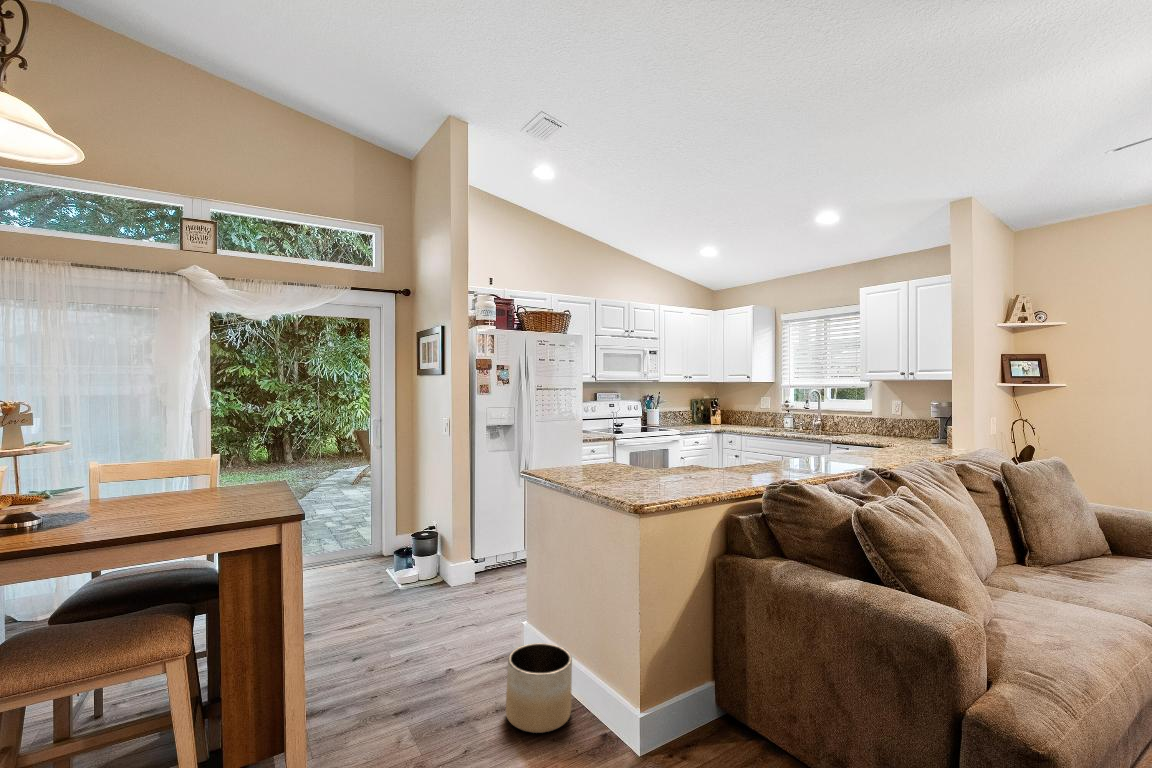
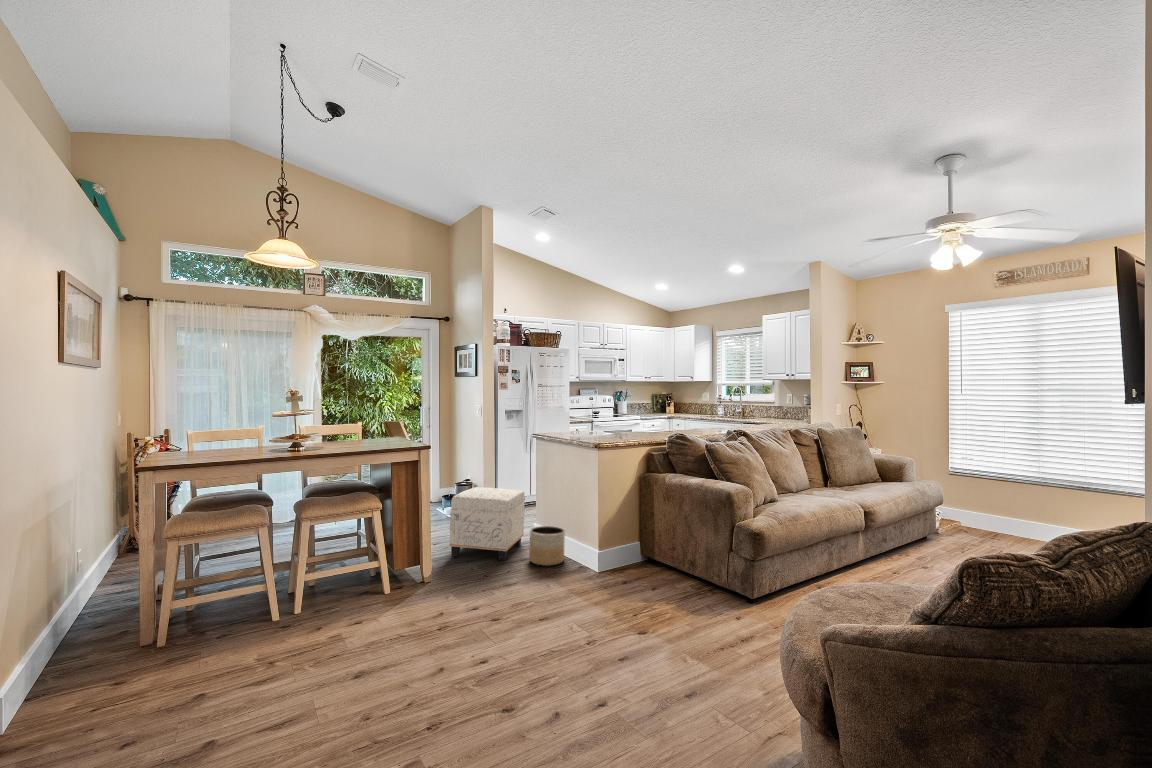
ottoman: none [364,560,504,712] -> present [449,487,524,561]

